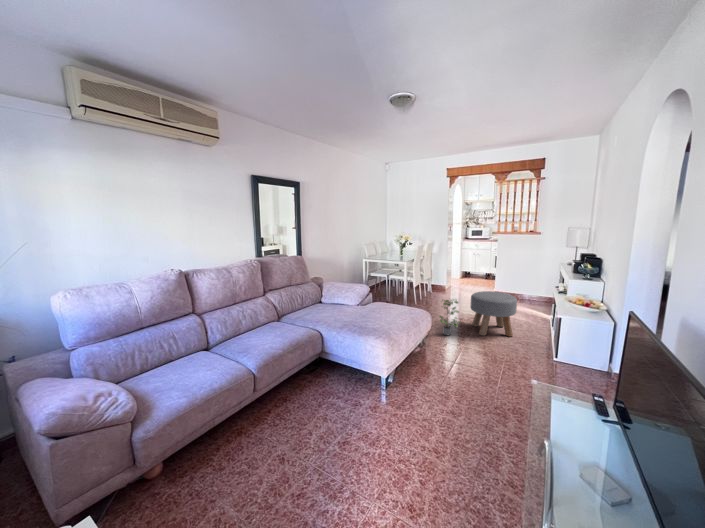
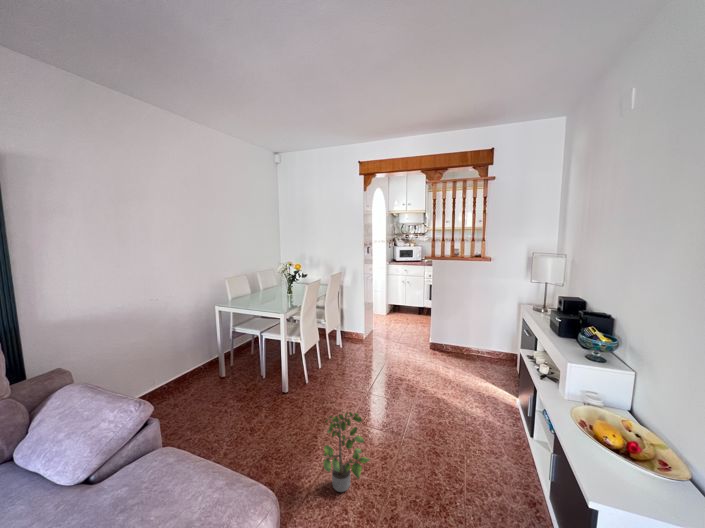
ottoman: present [471,291,517,336] -> none [389,375,473,481]

